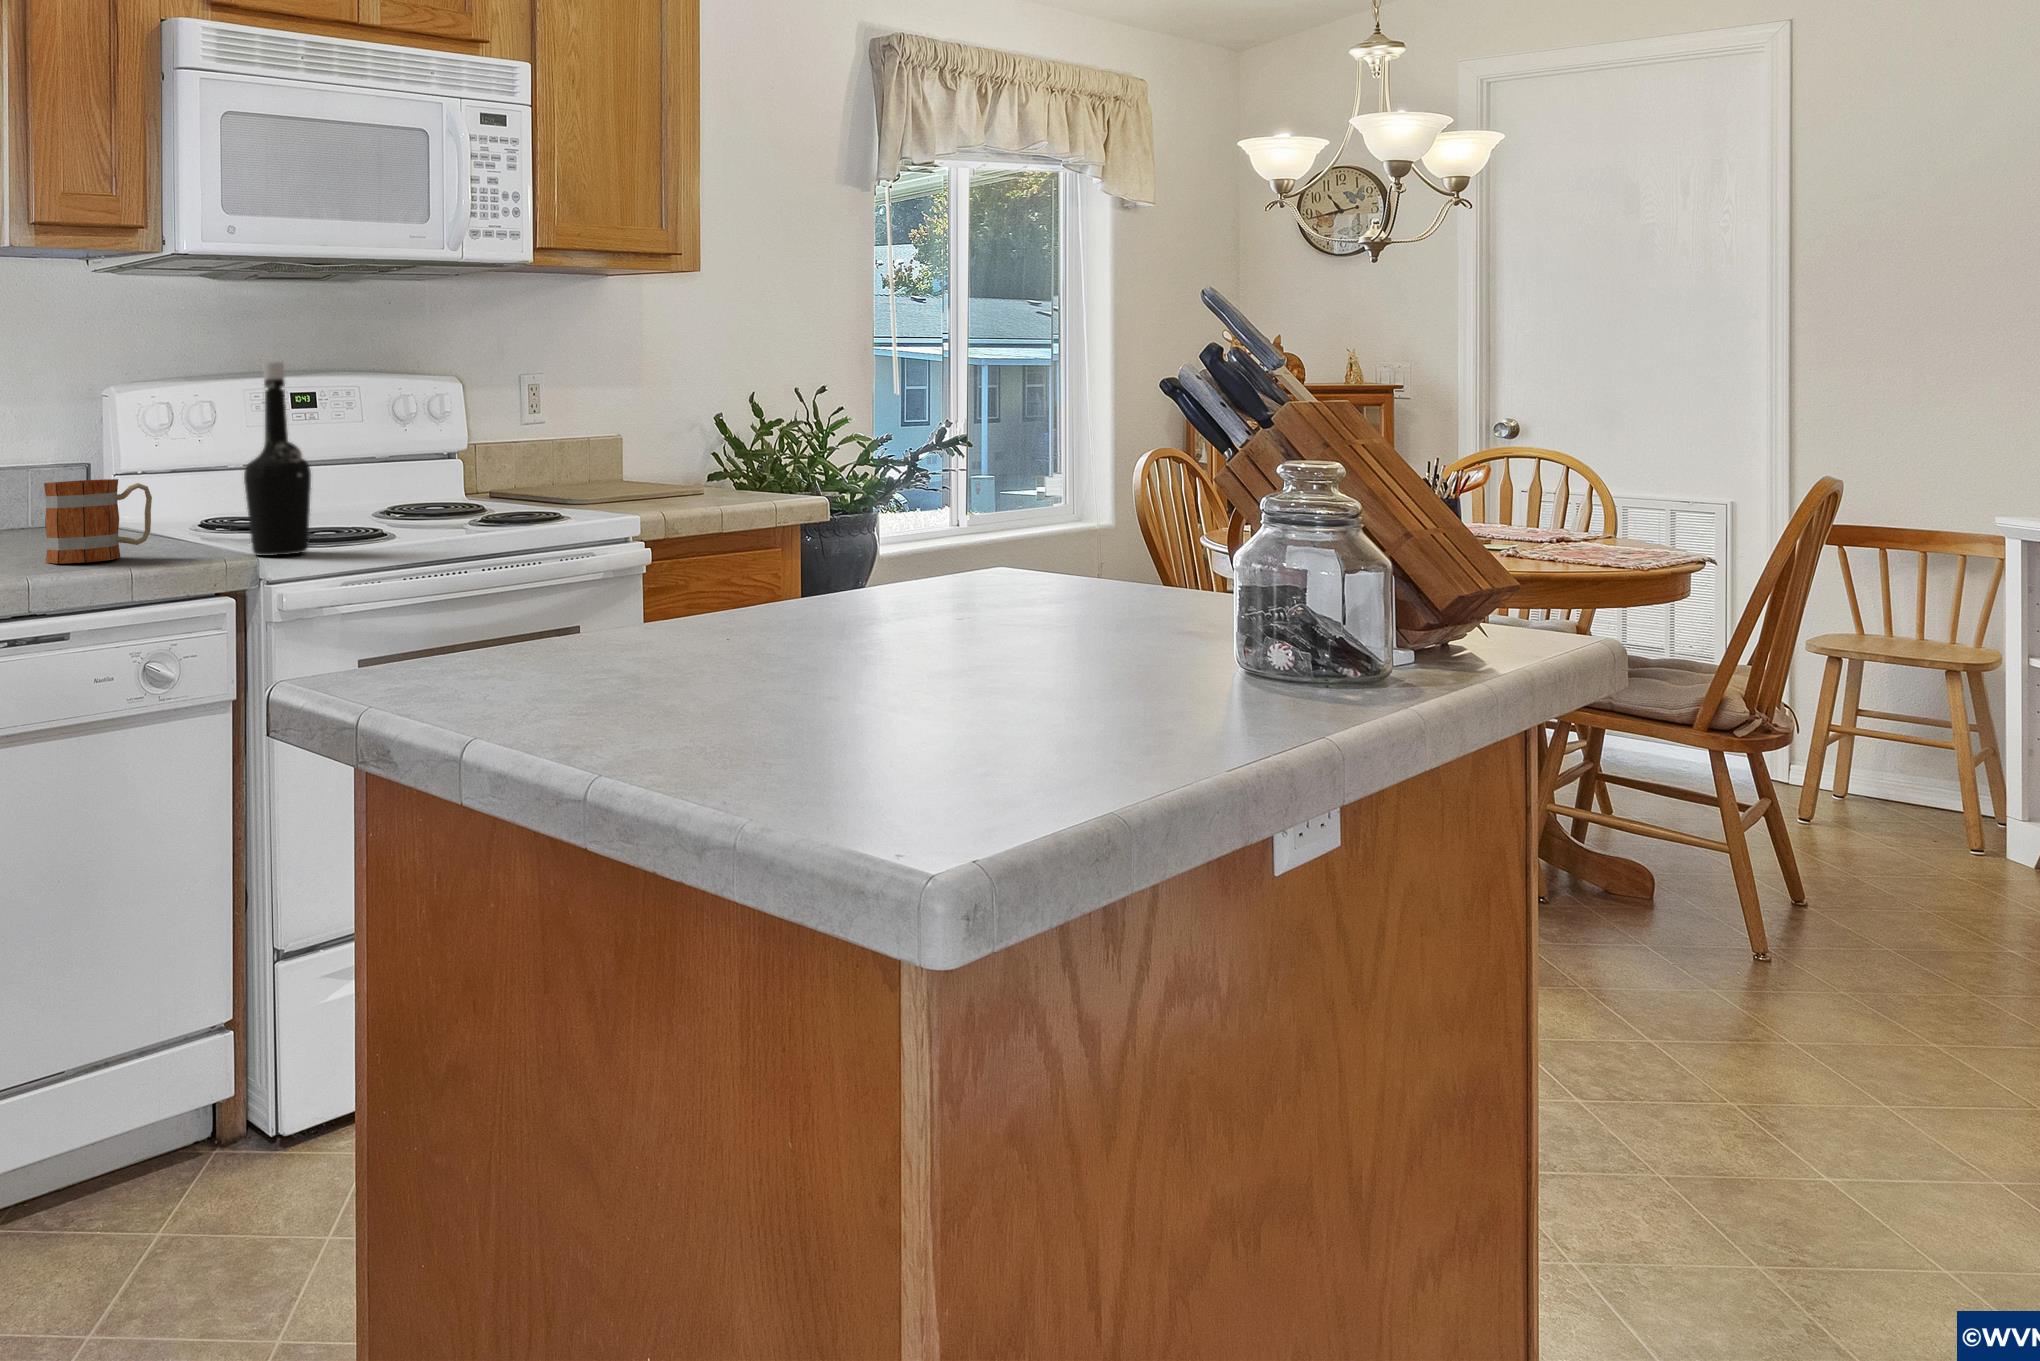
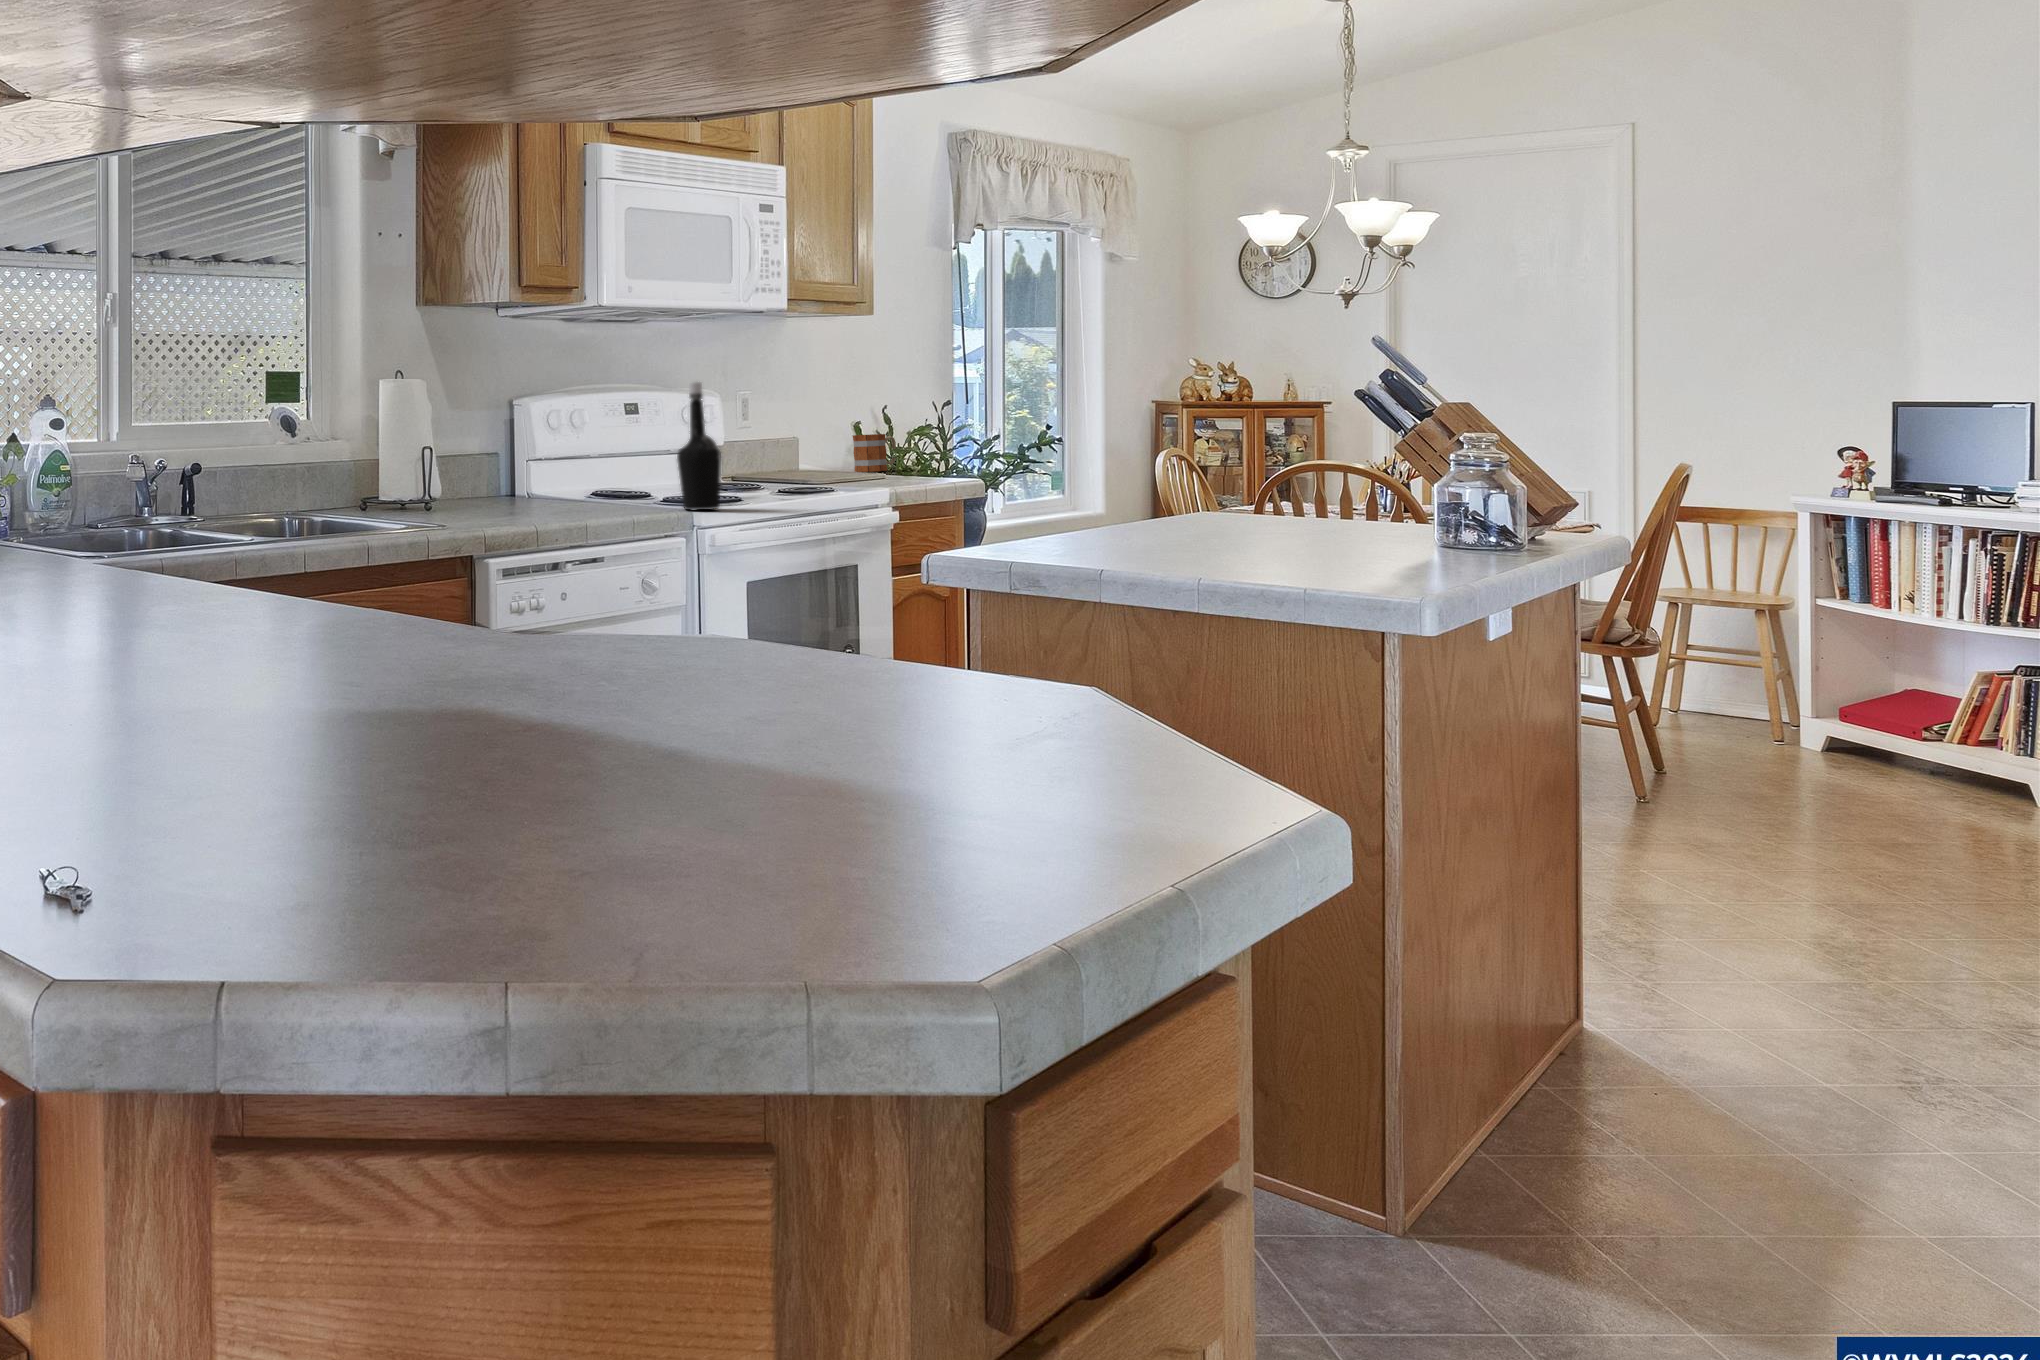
mug: present [44,479,152,564] -> present [853,434,896,472]

